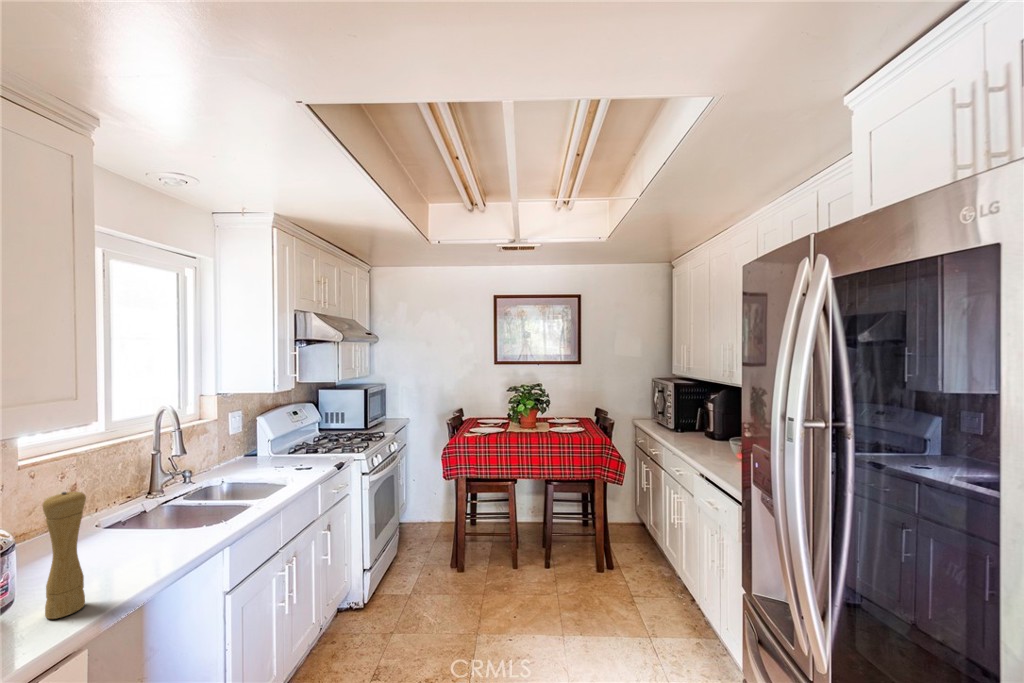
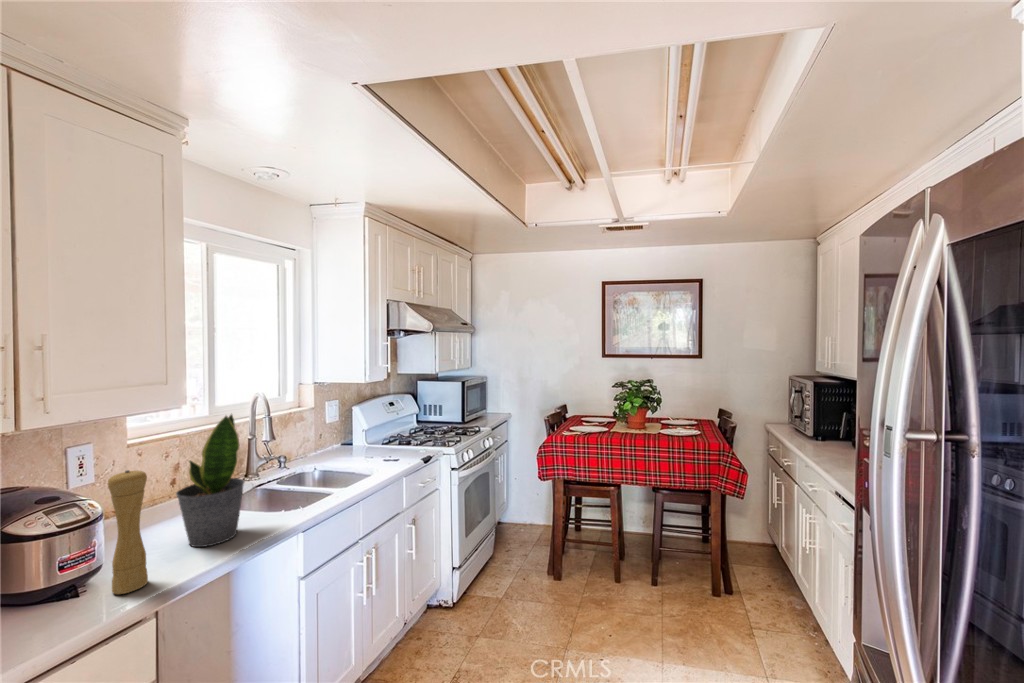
potted plant: none [97,429,174,567] -> present [176,415,245,547]

